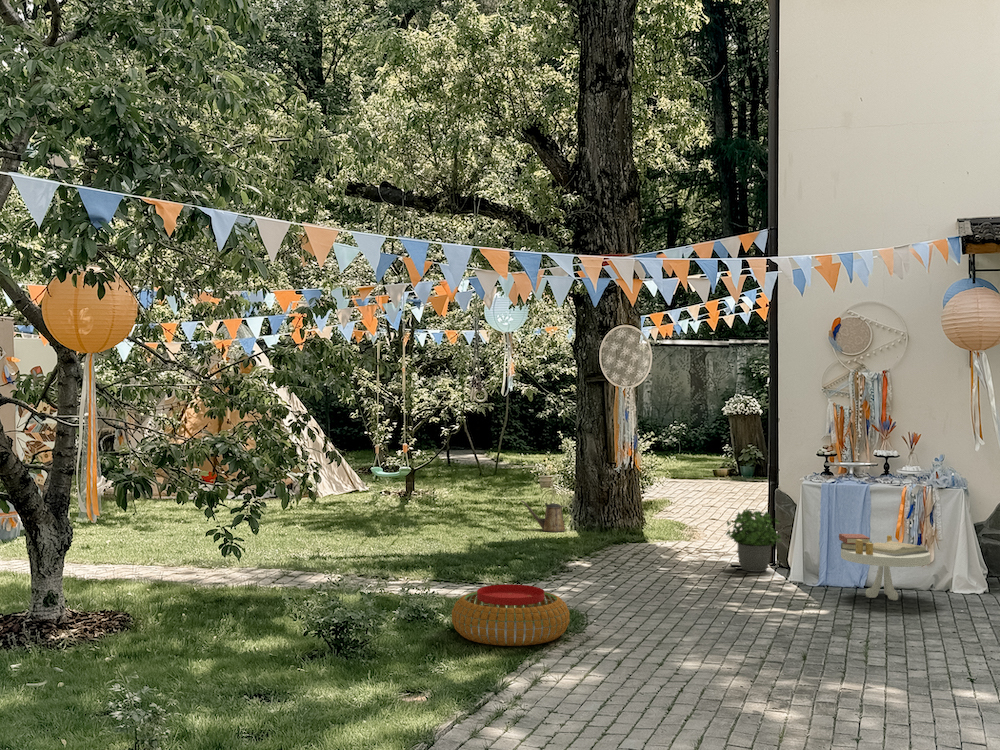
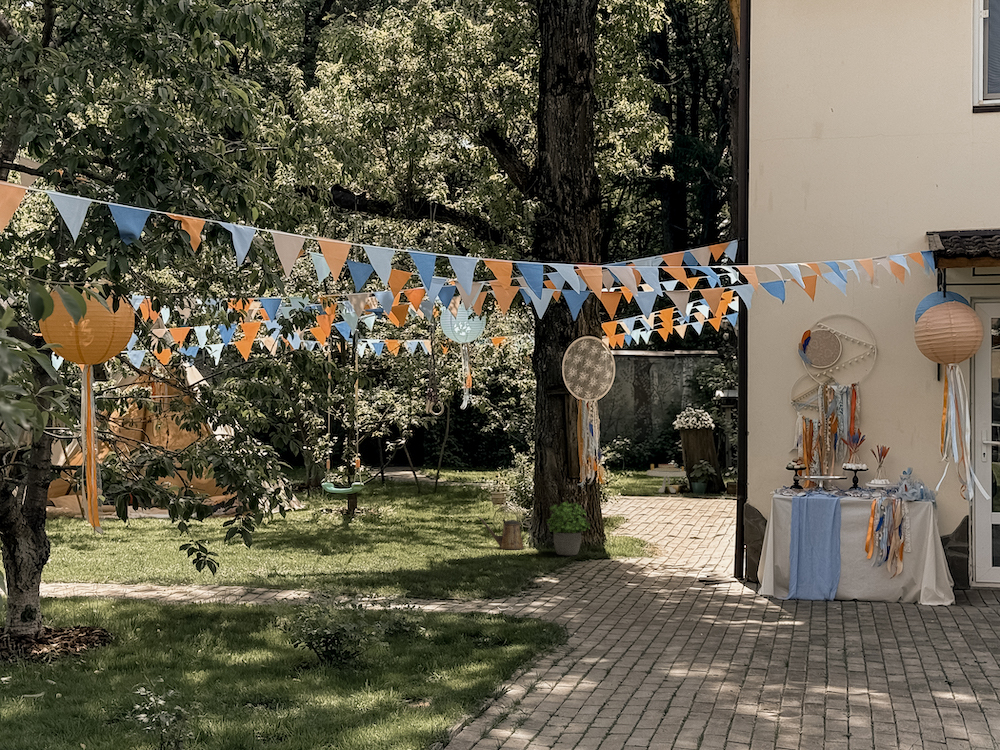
potted plant: present [726,509,781,572] -> present [546,501,590,556]
side table: present [839,534,930,600] -> present [647,464,686,493]
pouf: present [452,584,570,646] -> none [435,598,554,657]

